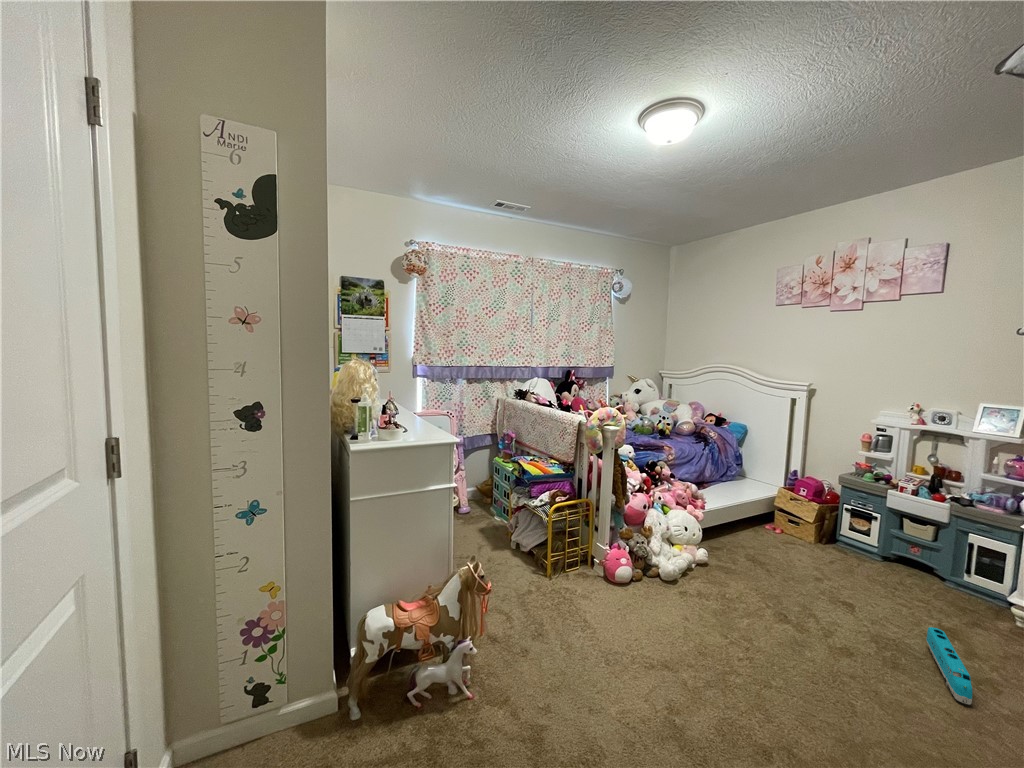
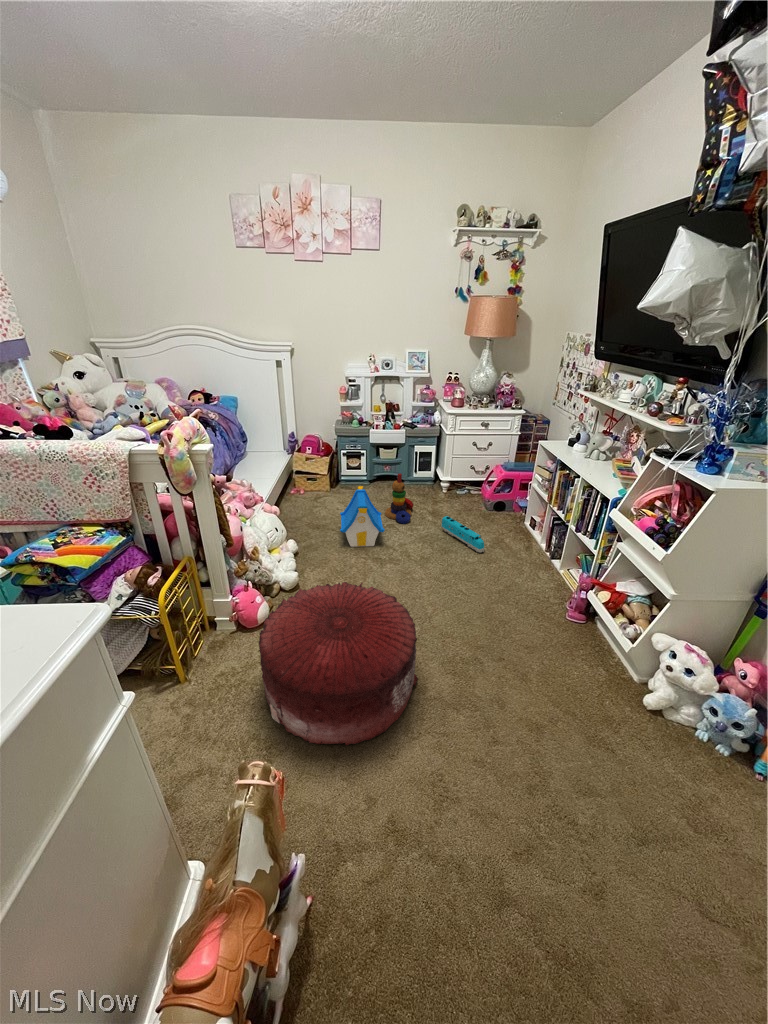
toy house: none [756,533,832,602] -> present [340,486,385,547]
stacking toy: none [856,544,913,612] -> present [385,473,414,524]
pouf: none [554,554,694,695] -> present [259,582,418,745]

